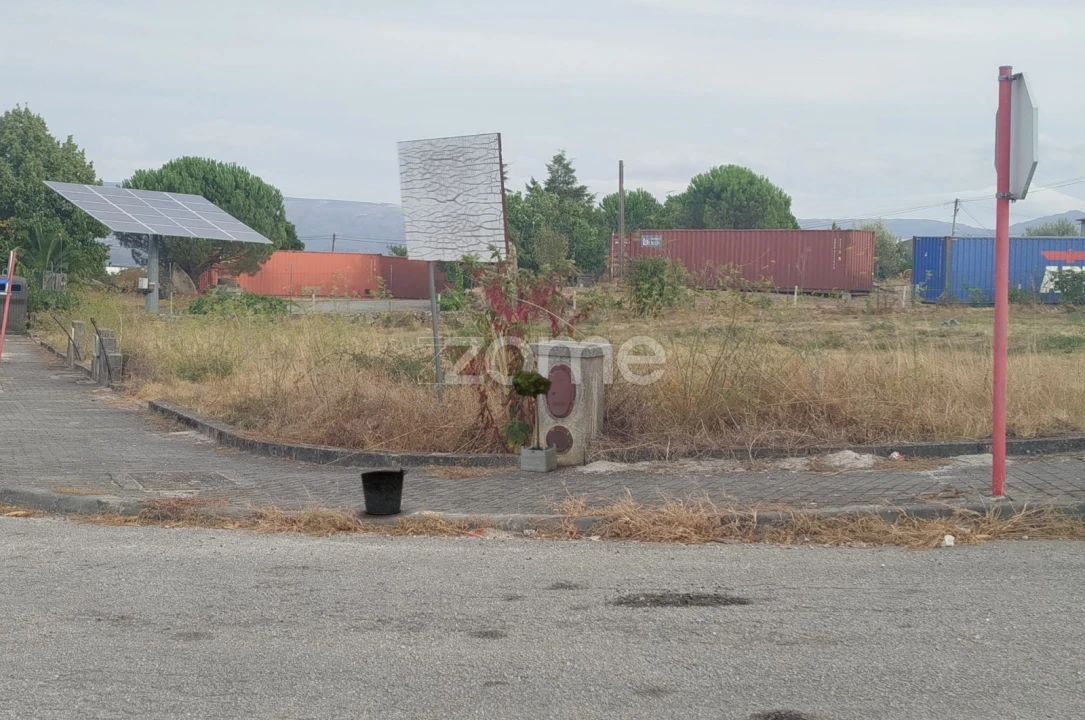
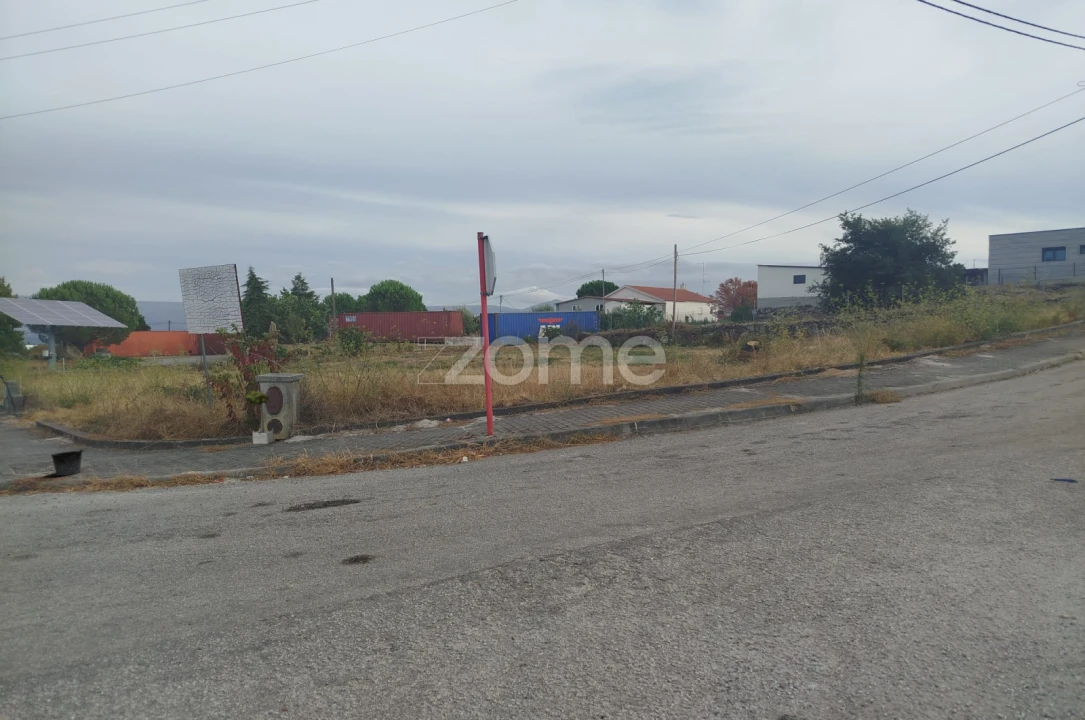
bucket: present [361,469,407,515] -> present [51,450,83,476]

